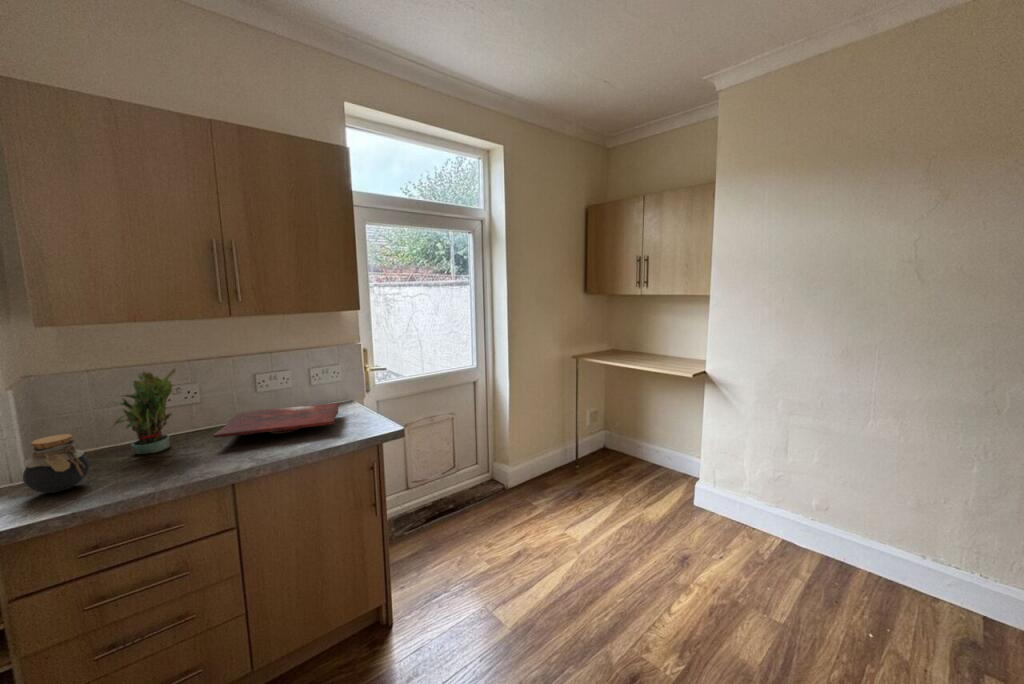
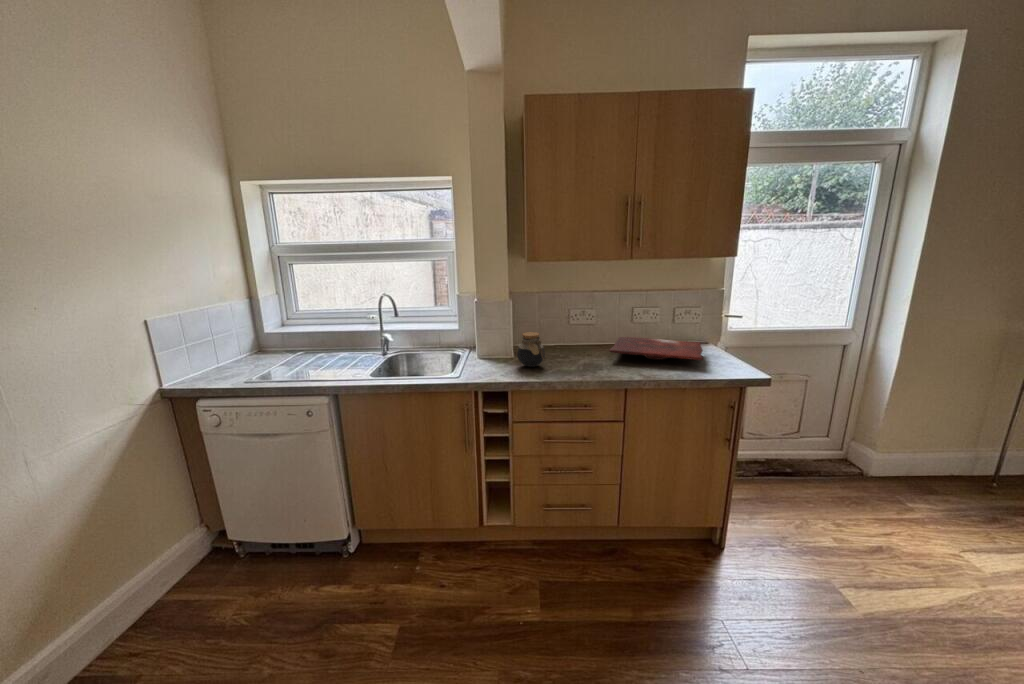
potted plant: present [113,369,175,454] -> none [550,297,588,355]

